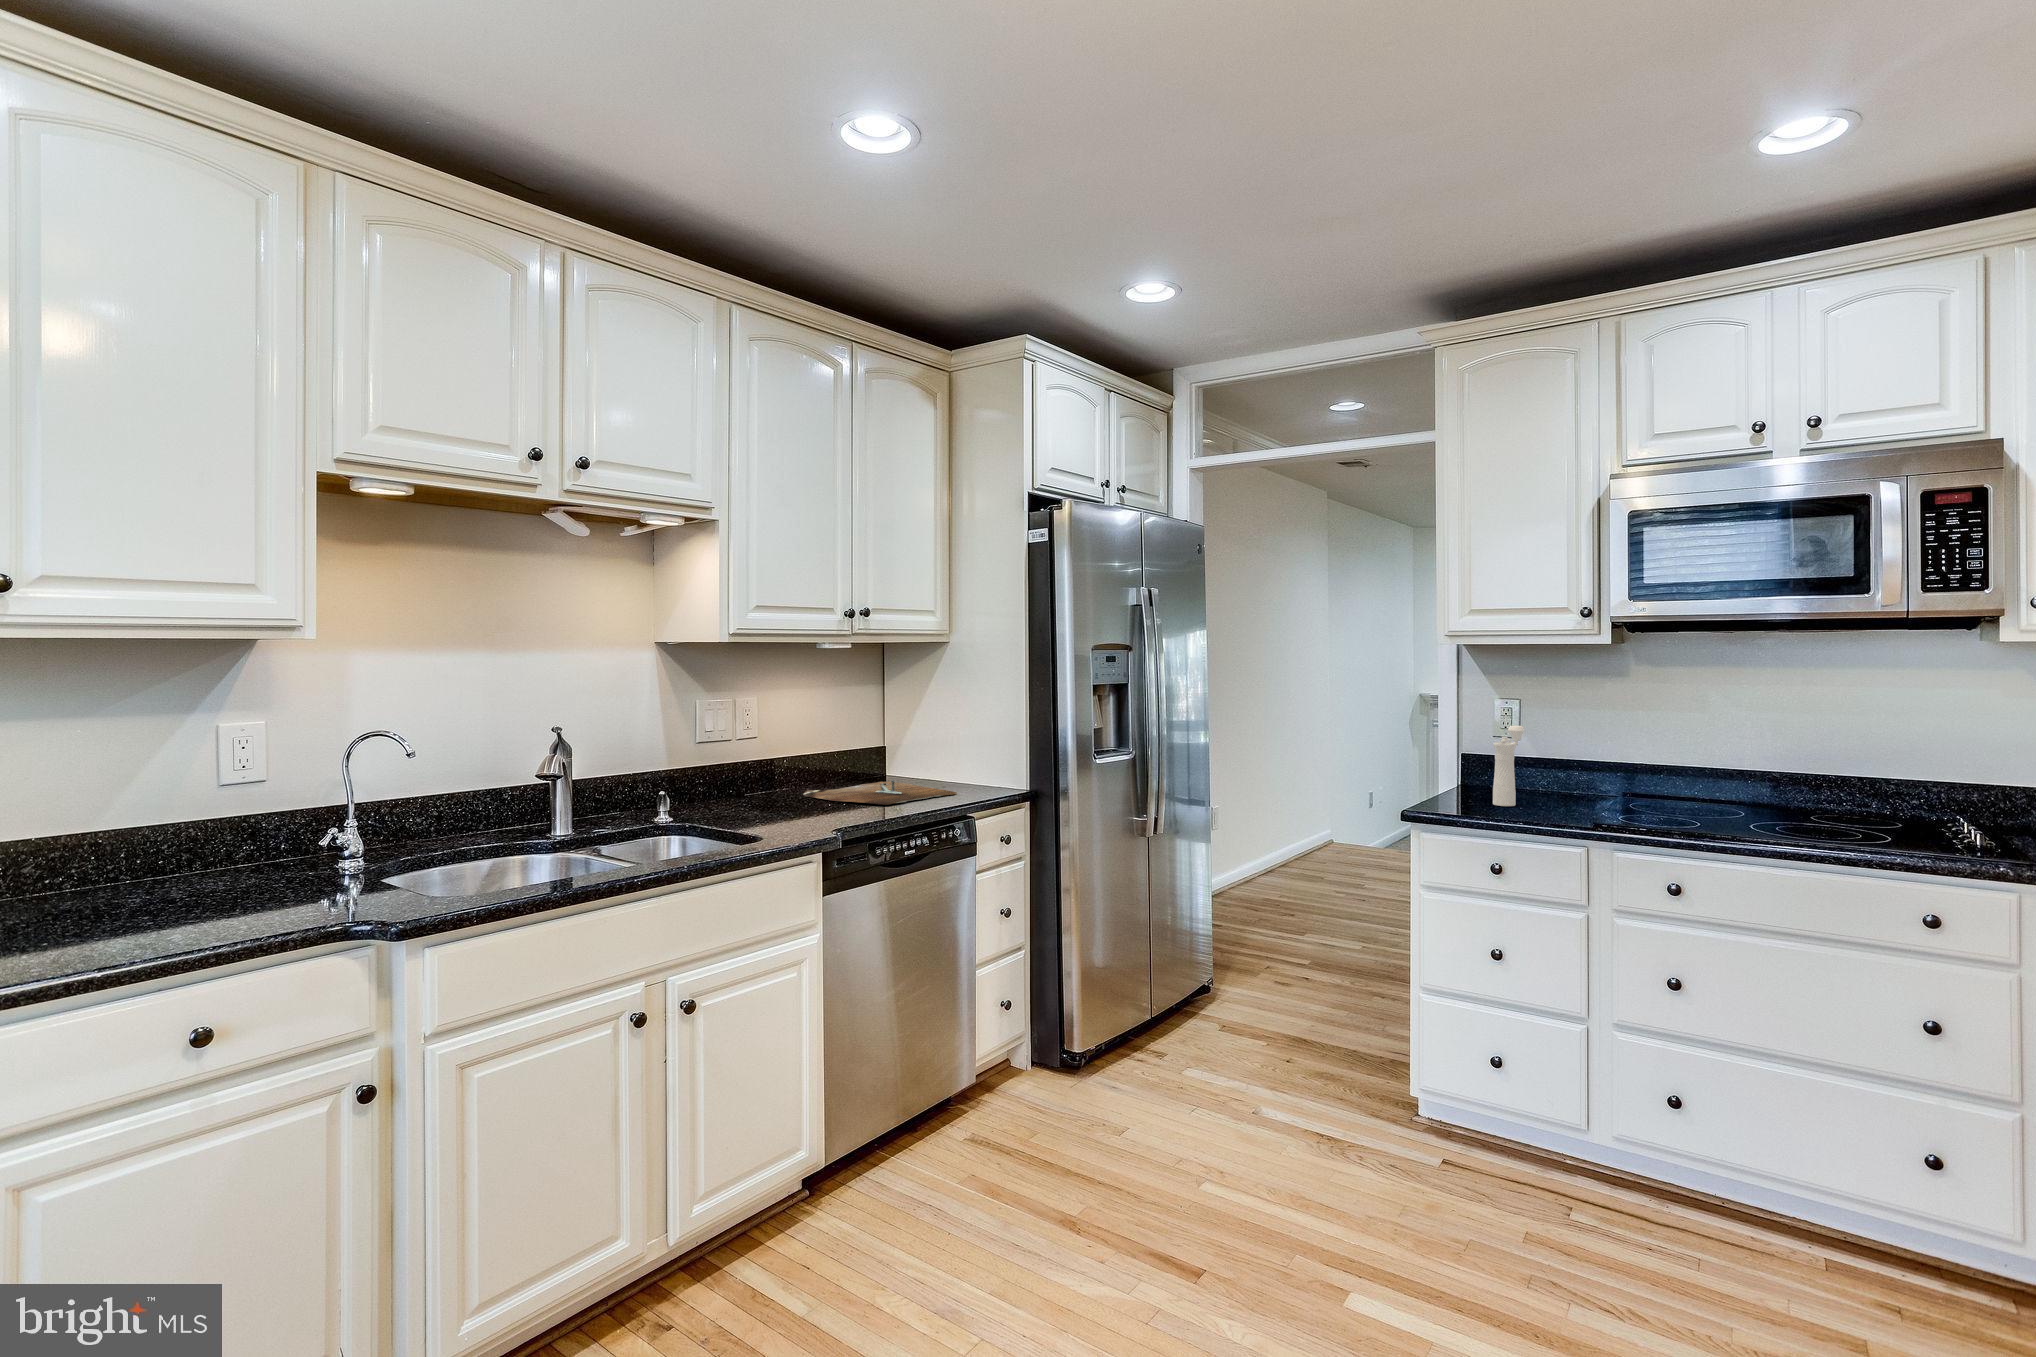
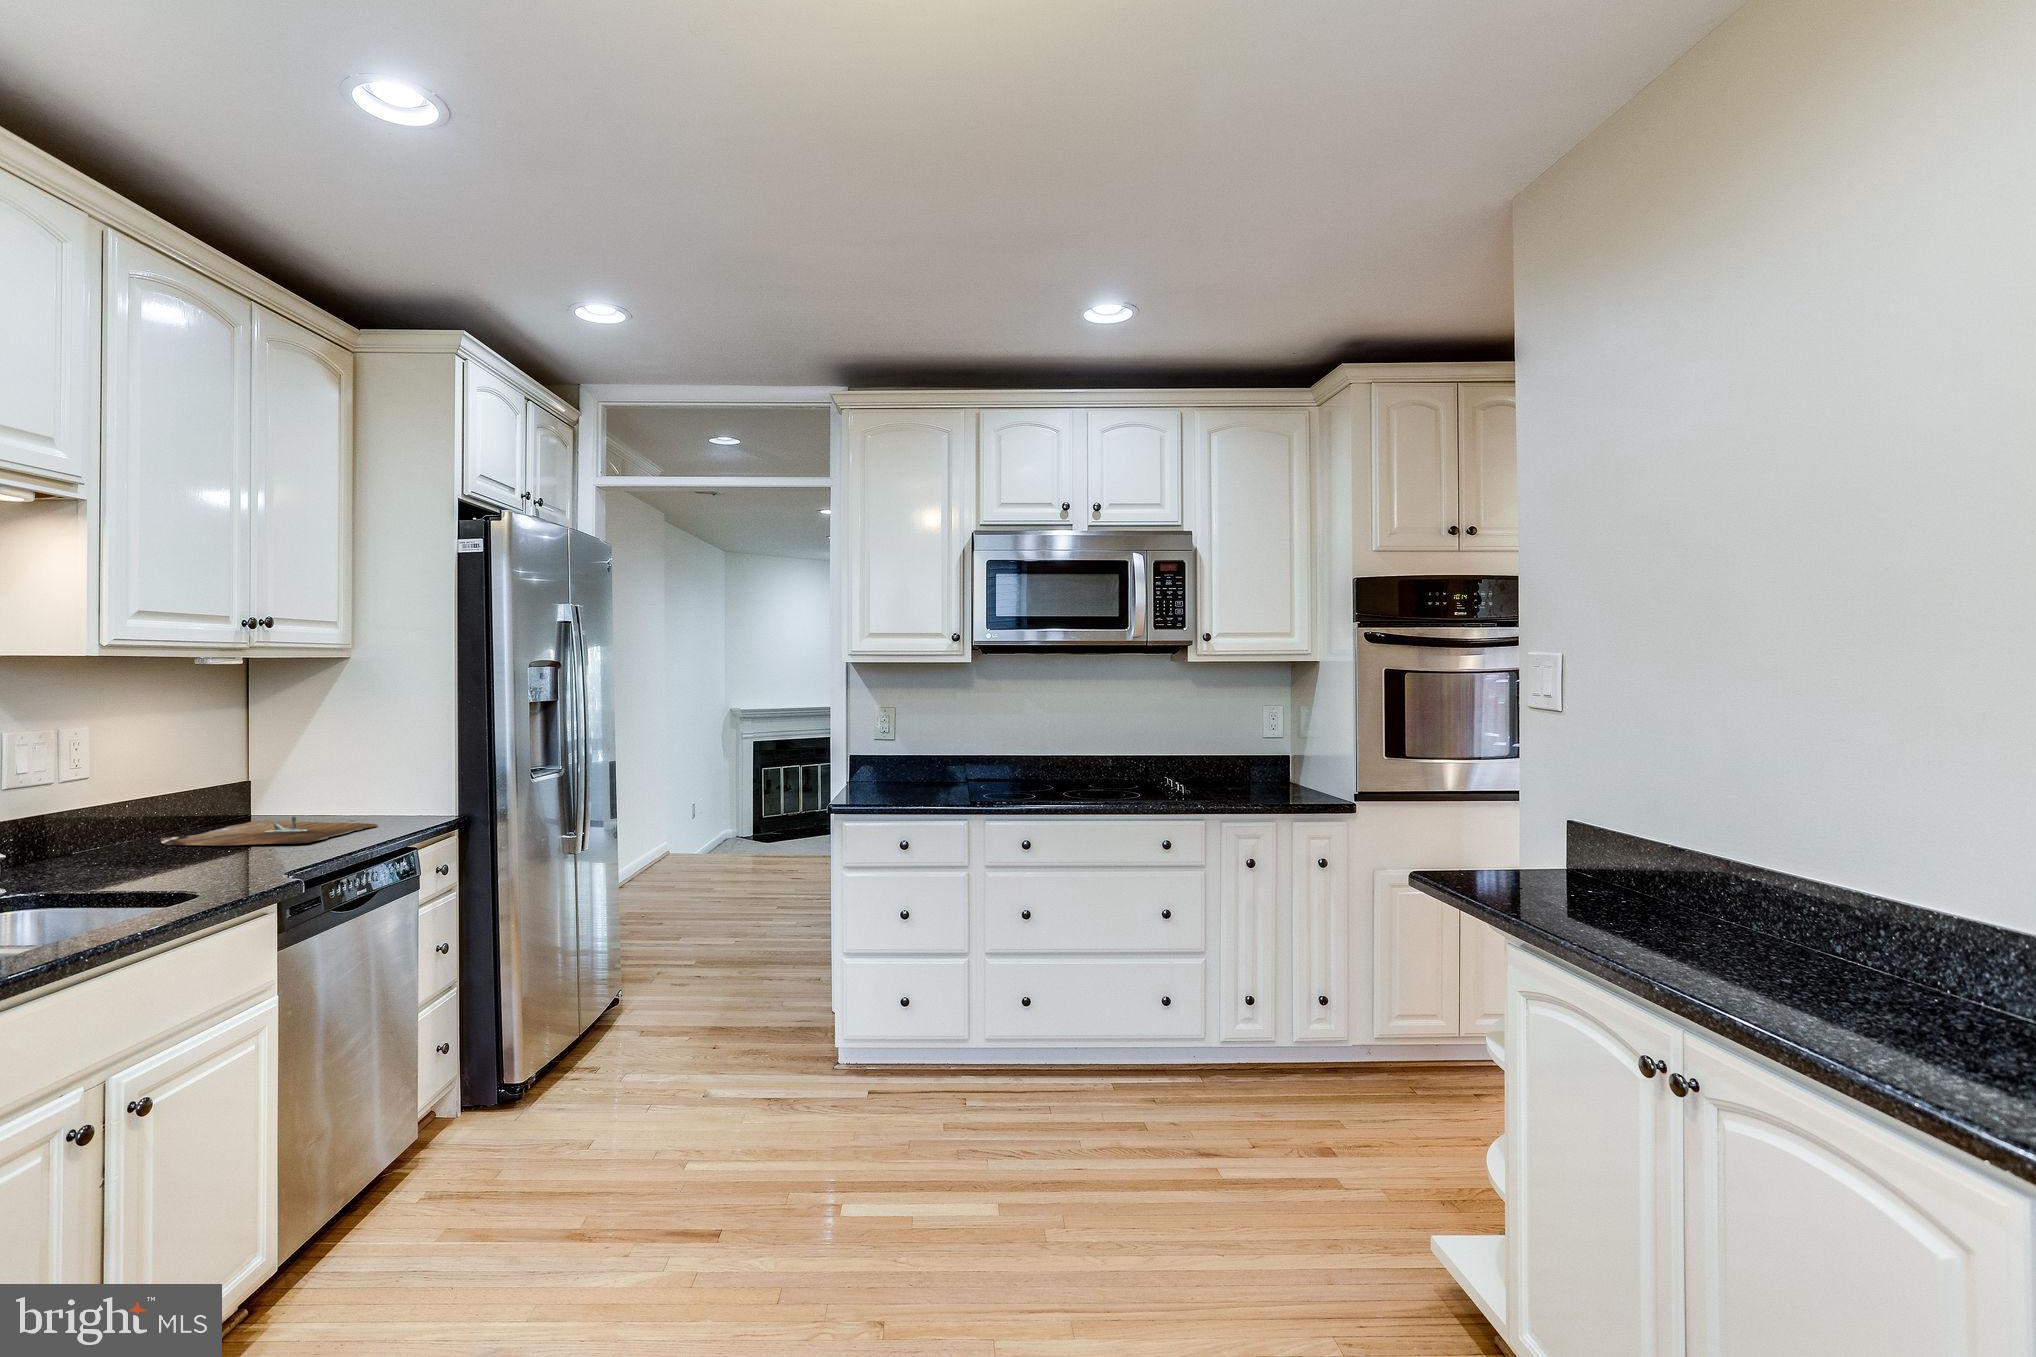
pepper mill: present [1493,726,1525,806] -> none [893,729,912,794]

